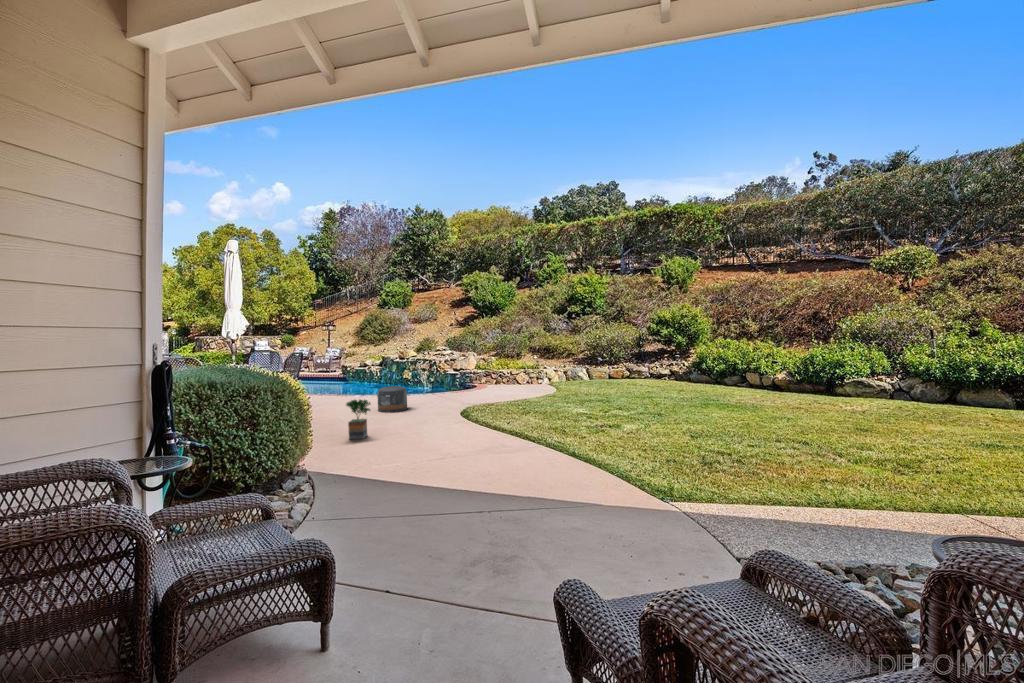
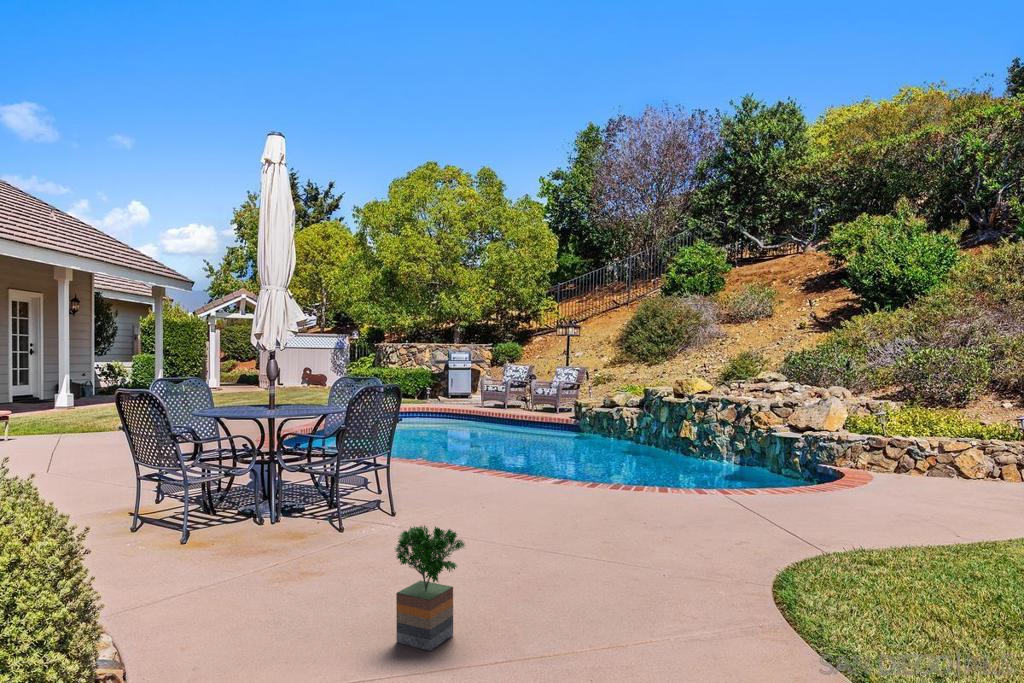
pouf: present [378,386,407,412] -> none [557,473,629,544]

